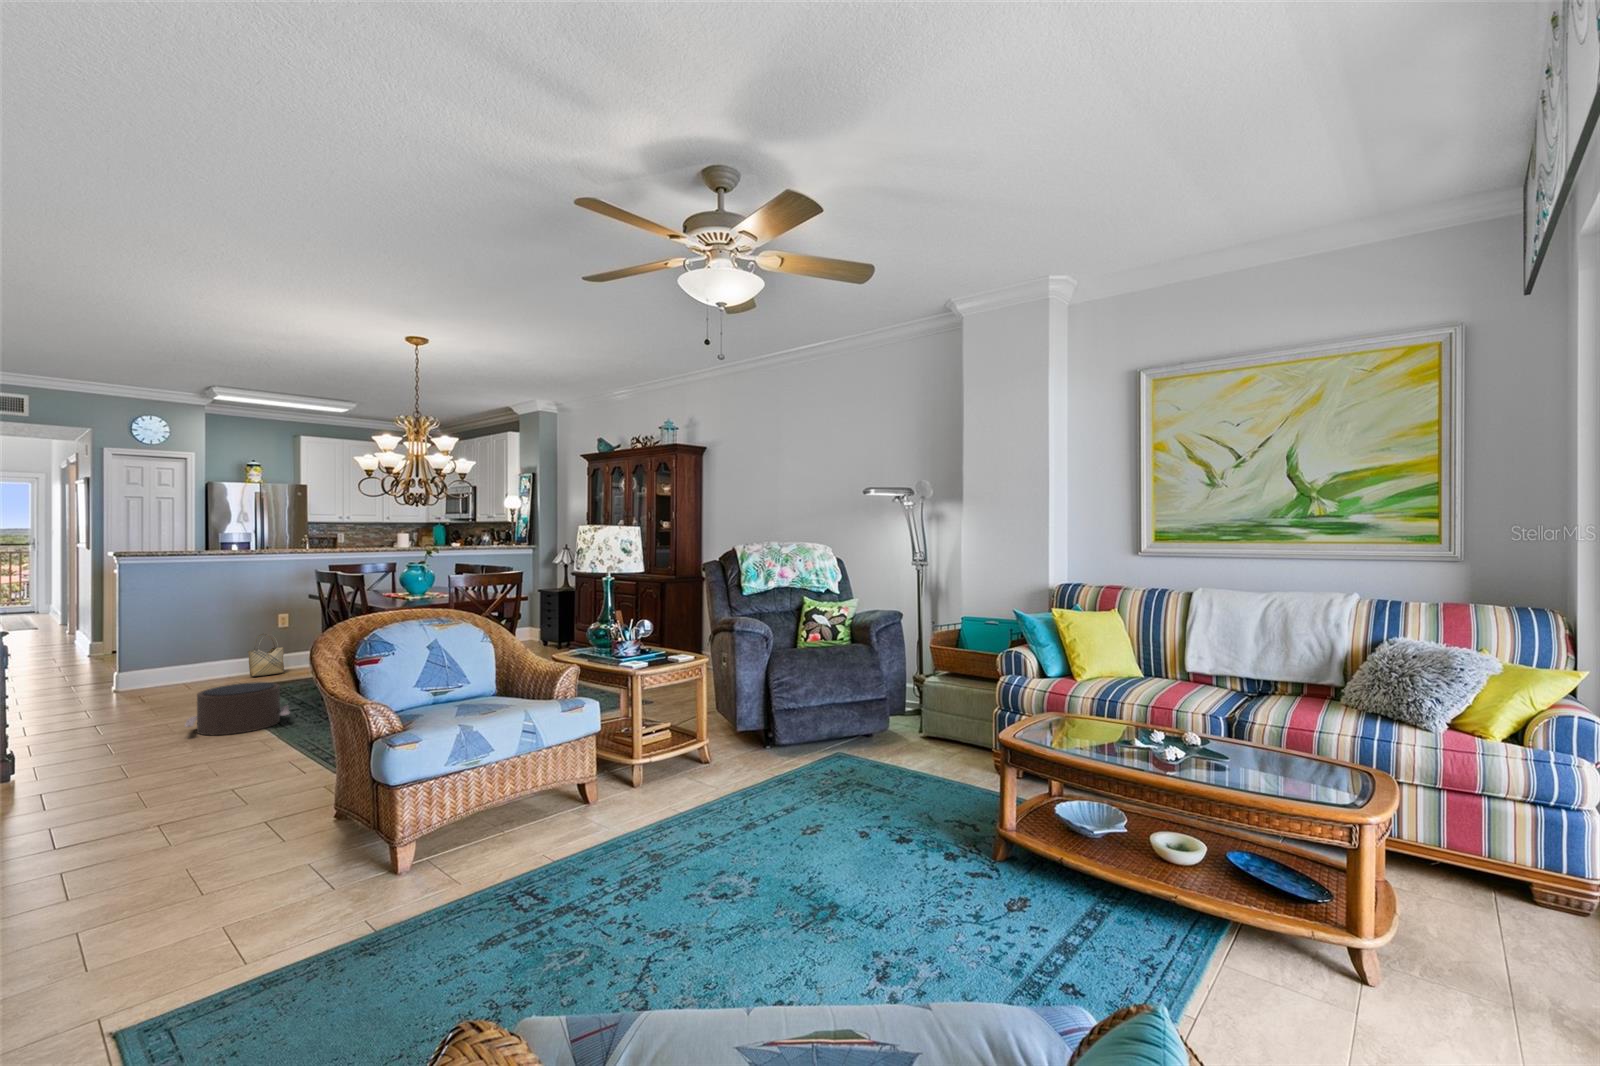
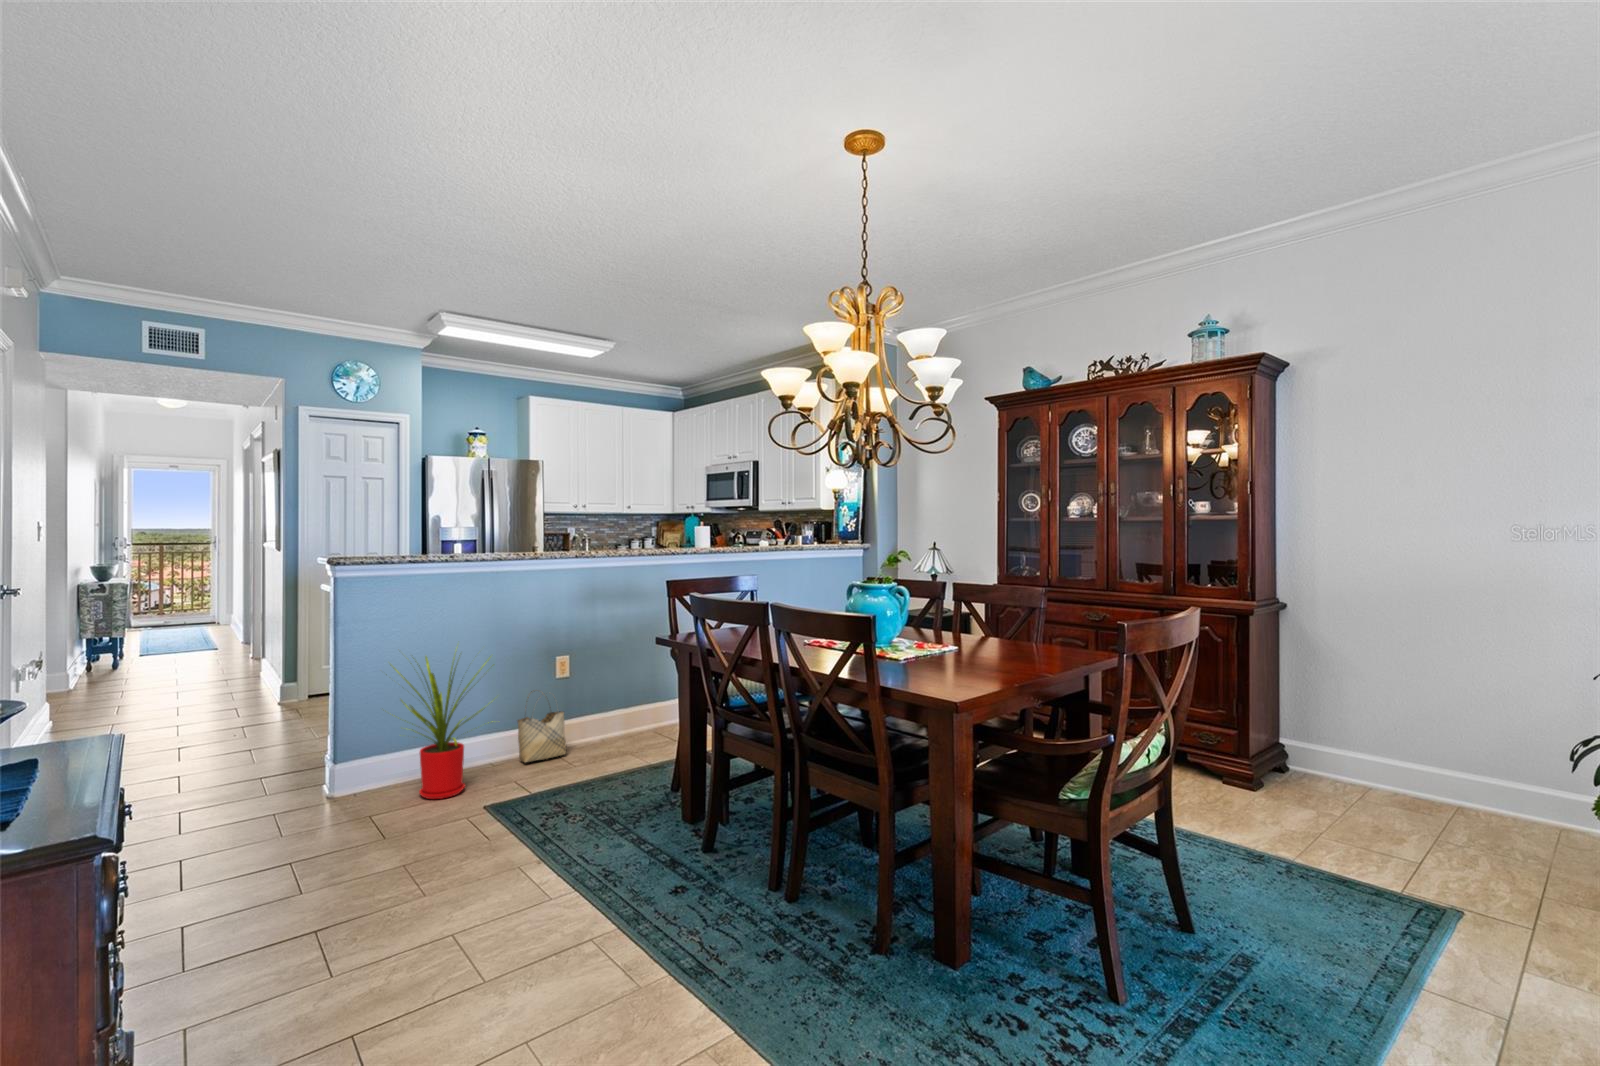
house plant: none [147,602,231,691] -> present [393,655,493,799]
pouf: present [185,682,290,735] -> none [499,834,696,988]

